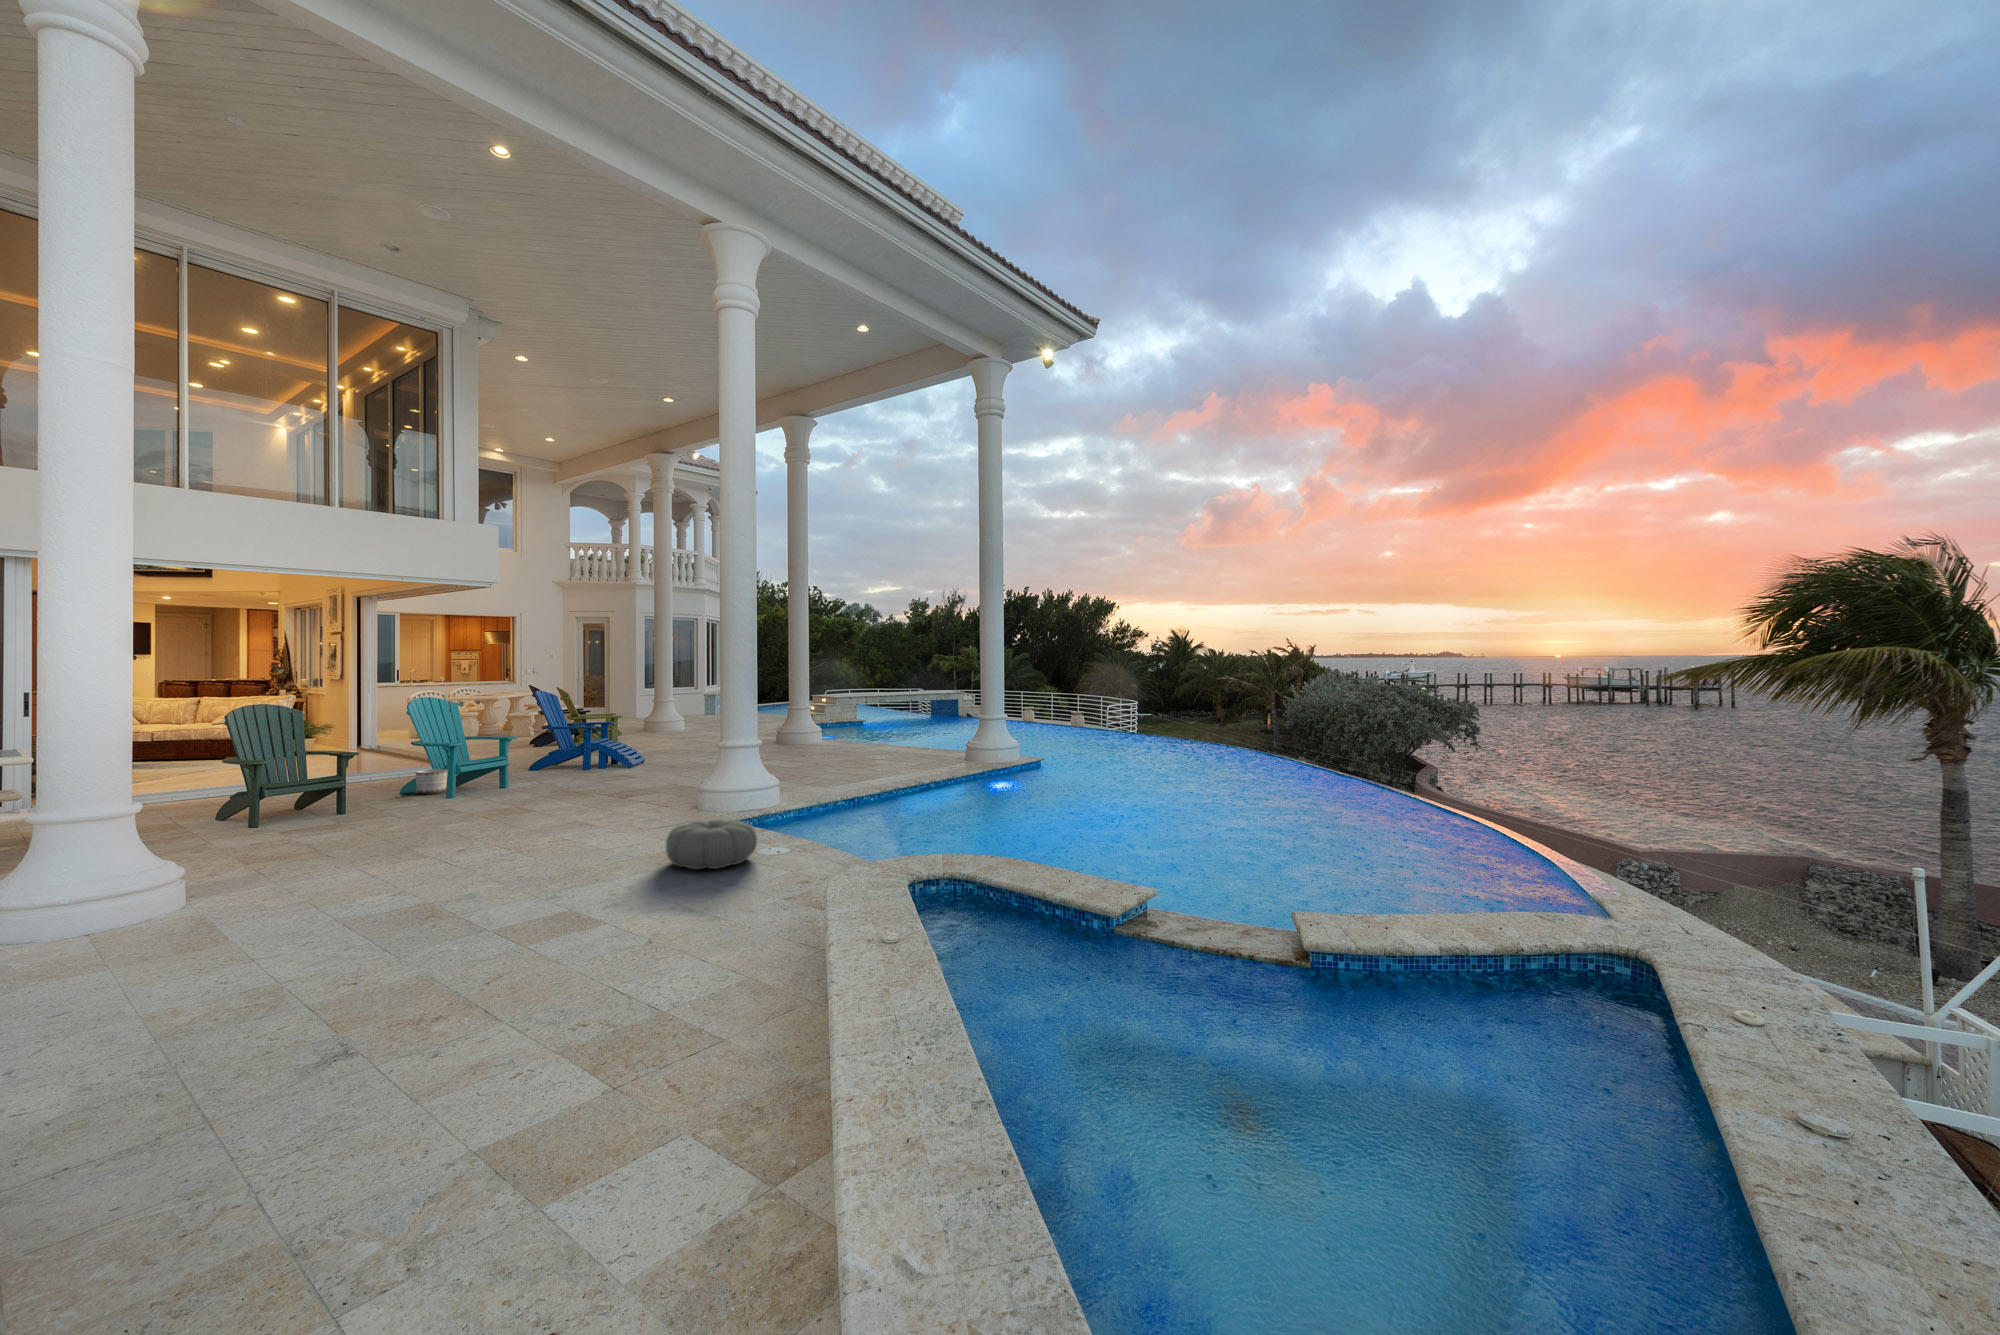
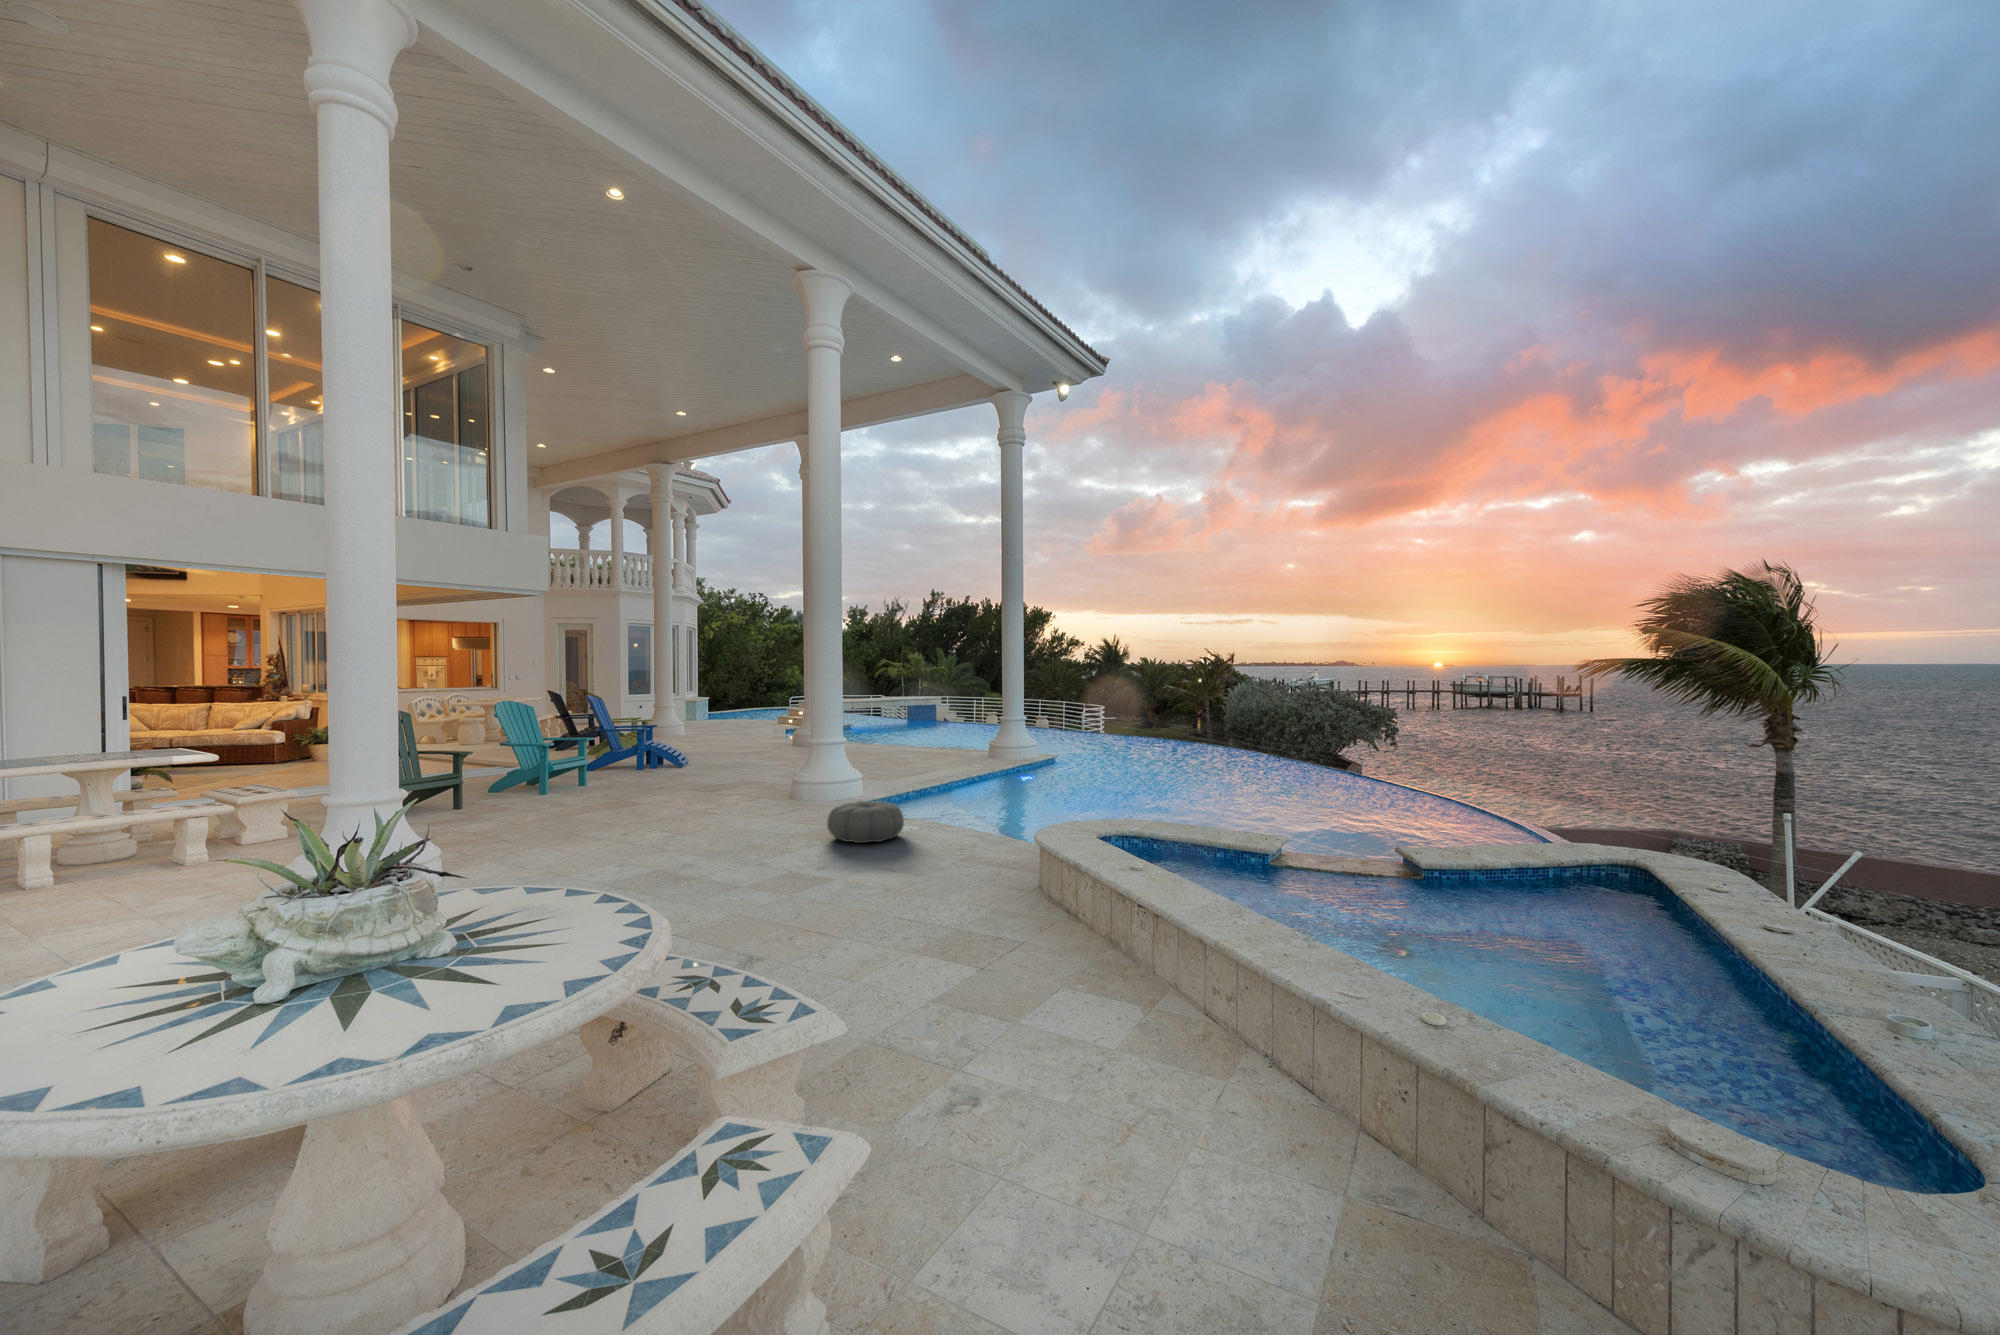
planter: present [415,769,448,794] -> none [499,772,529,796]

